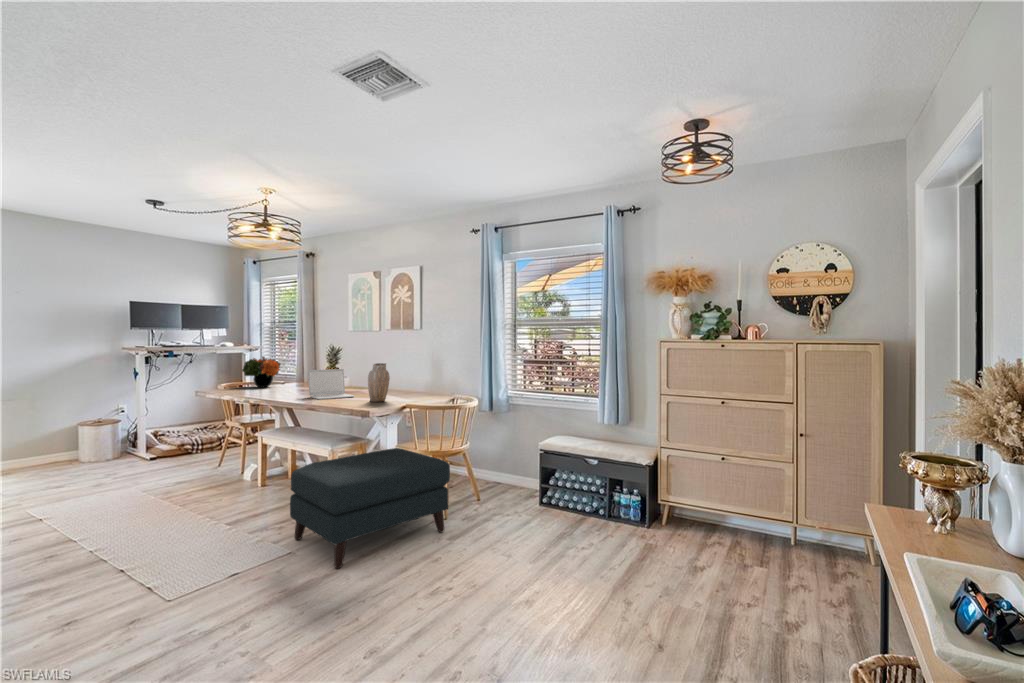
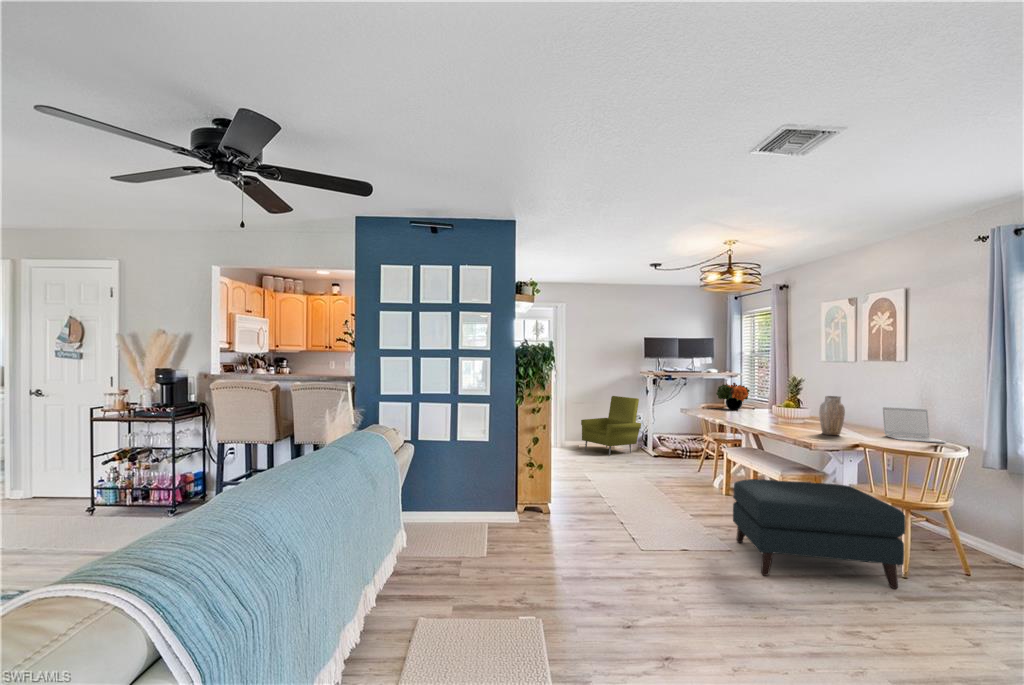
laptop: present [308,369,354,399] -> present [883,407,946,443]
armchair: none [12,386,129,474] -> present [581,396,641,456]

